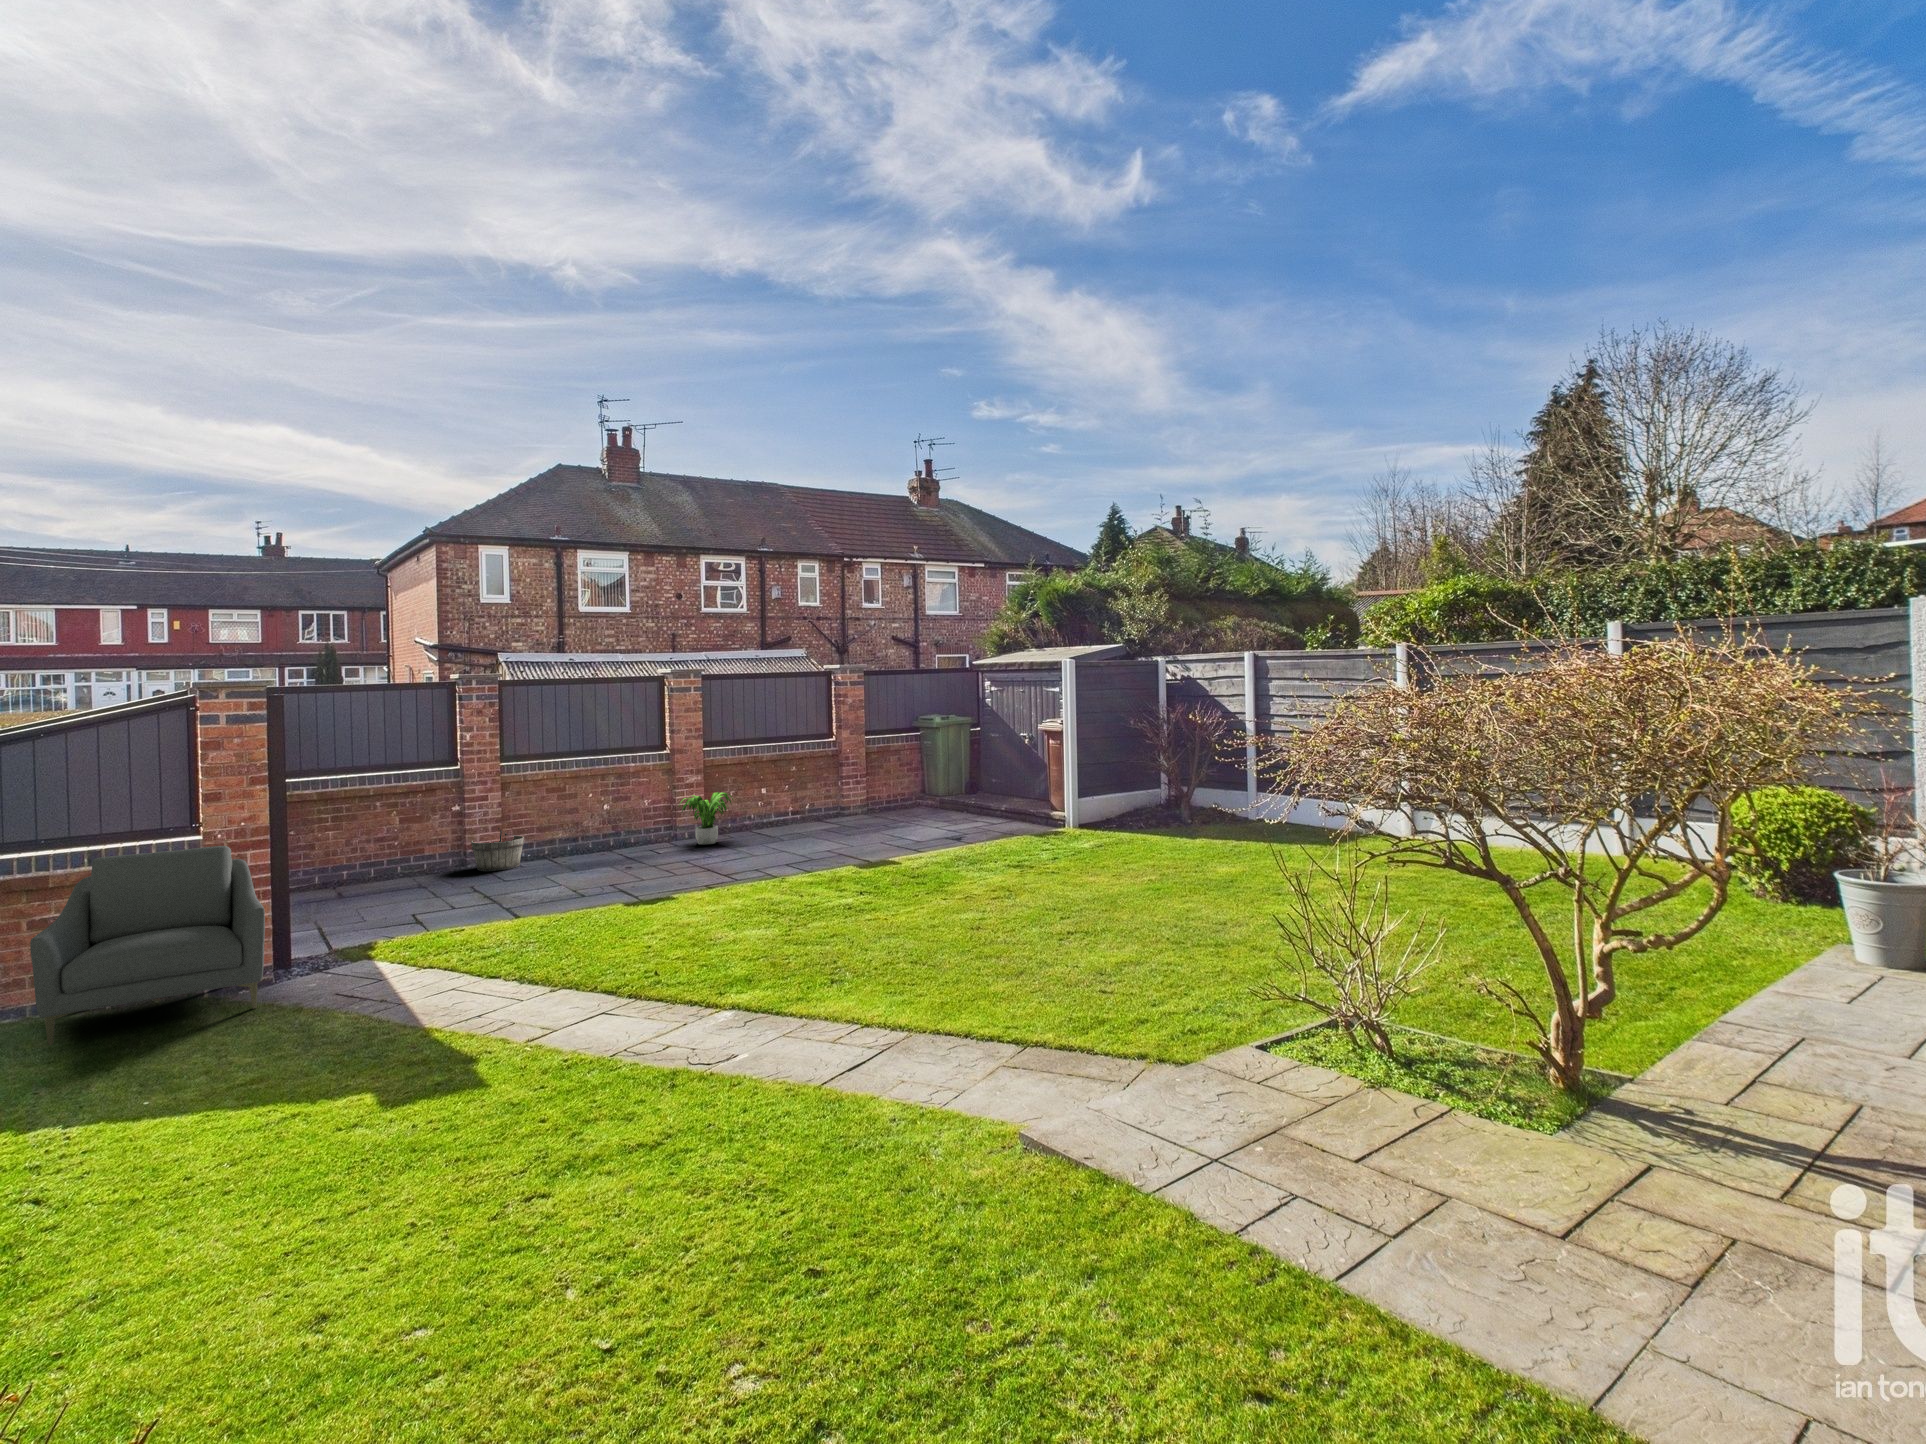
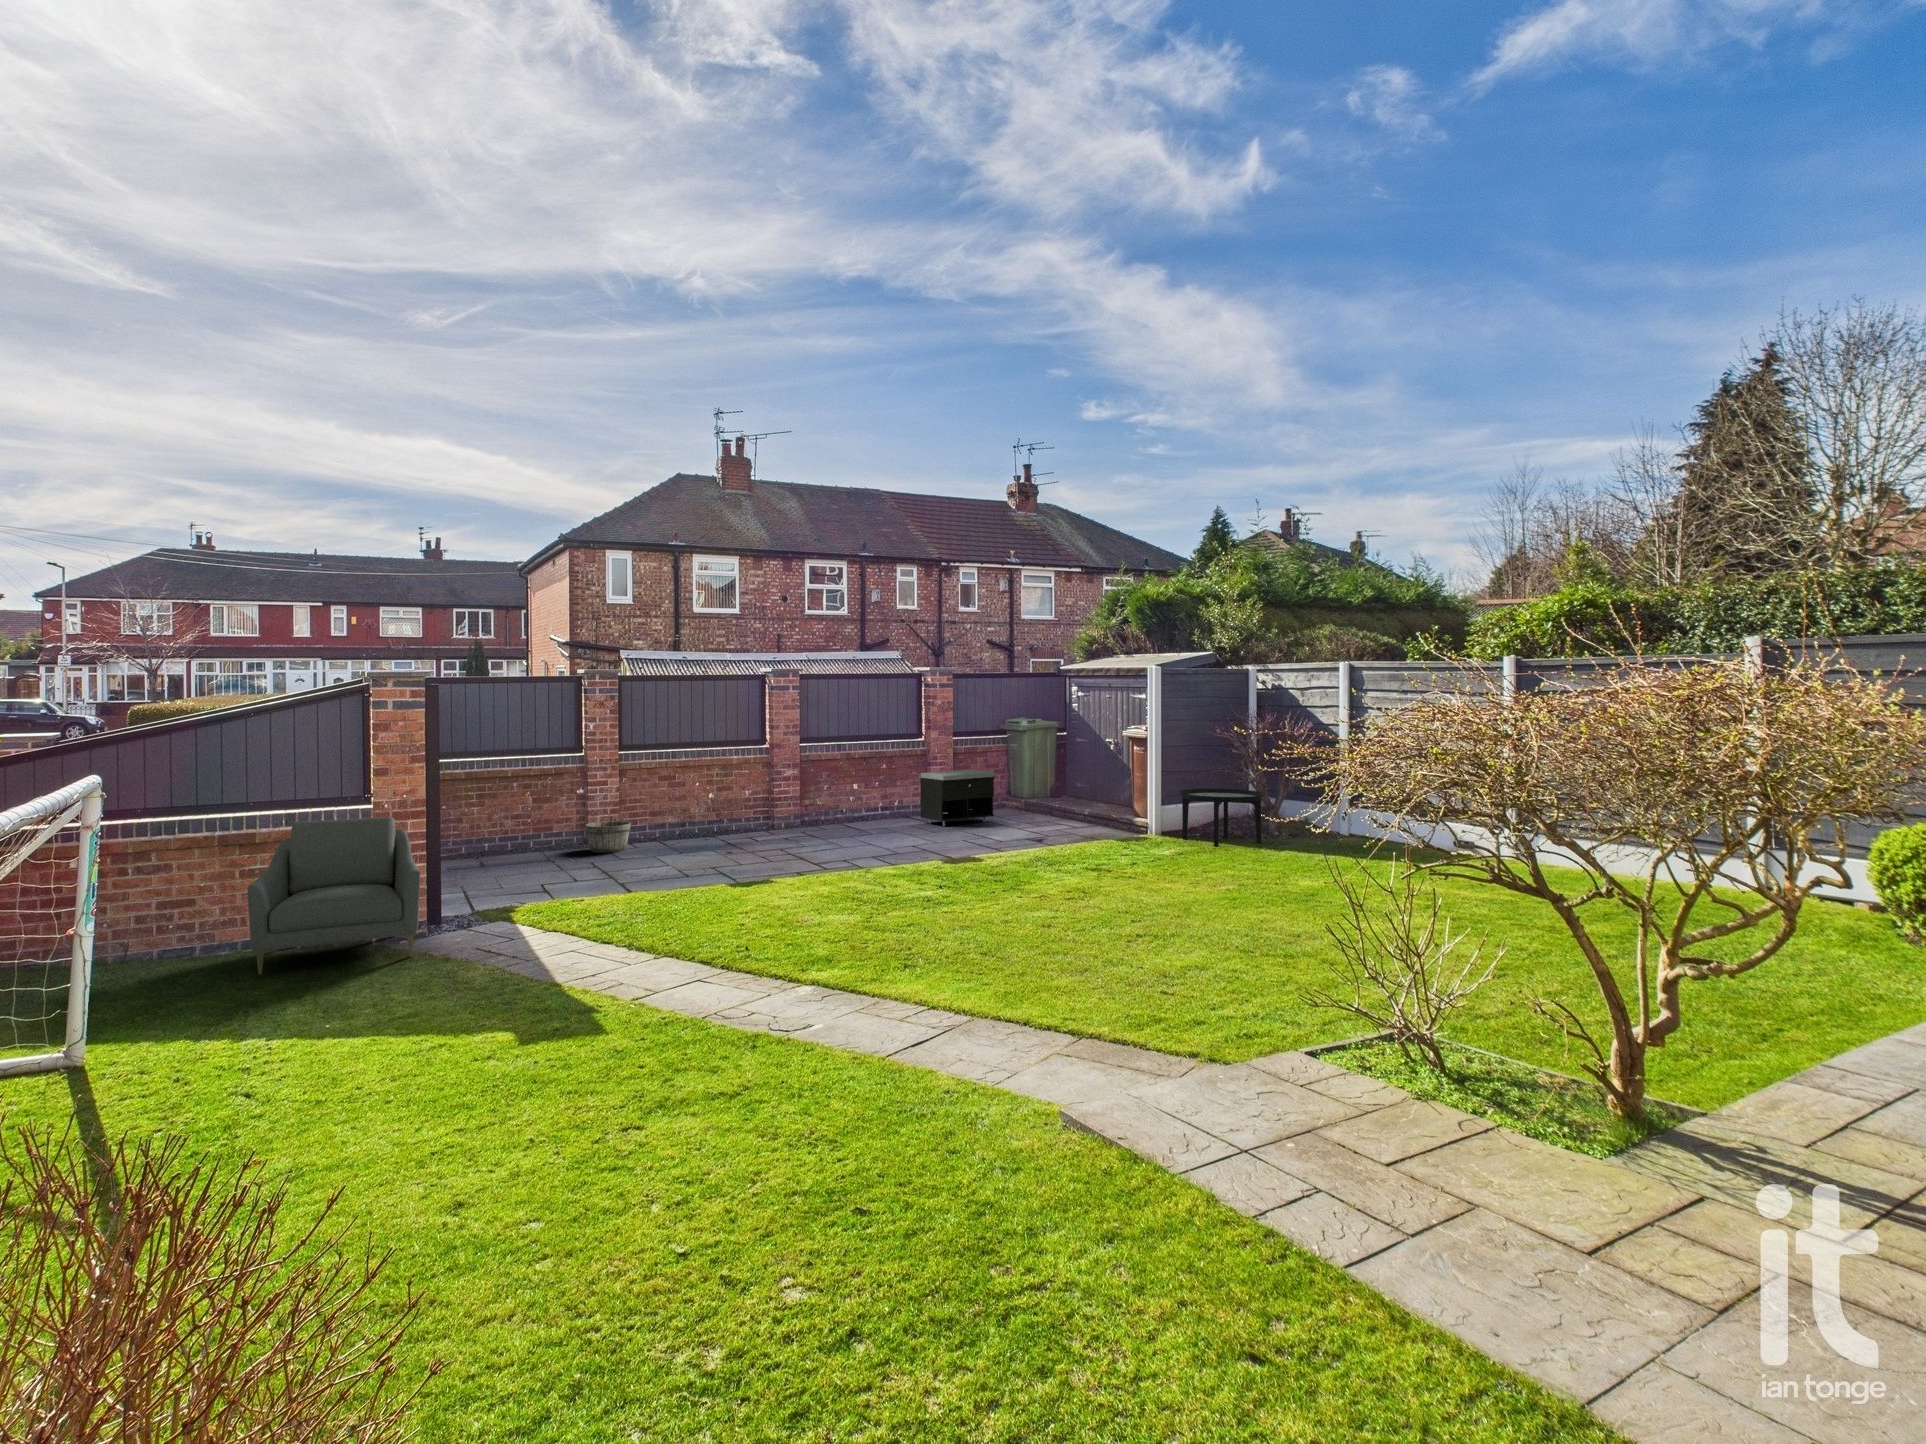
storage bench: none [840,766,917,824] -> present [920,770,995,826]
round table: none [1099,777,1180,833] -> present [1178,789,1265,846]
potted plant: present [679,792,733,845] -> none [768,789,819,838]

